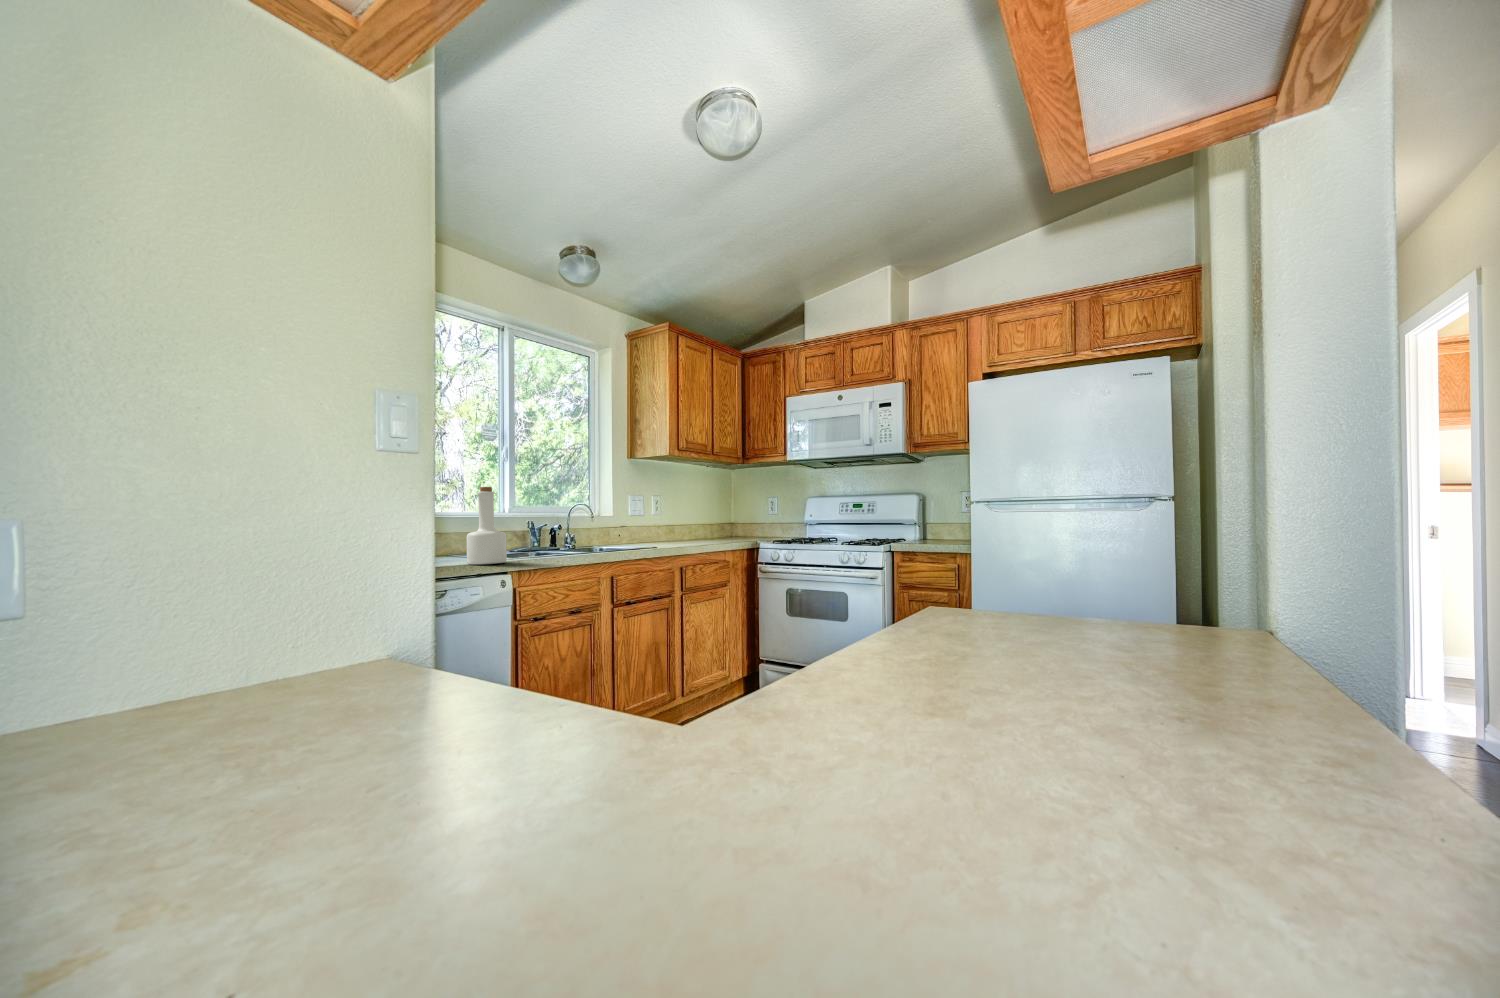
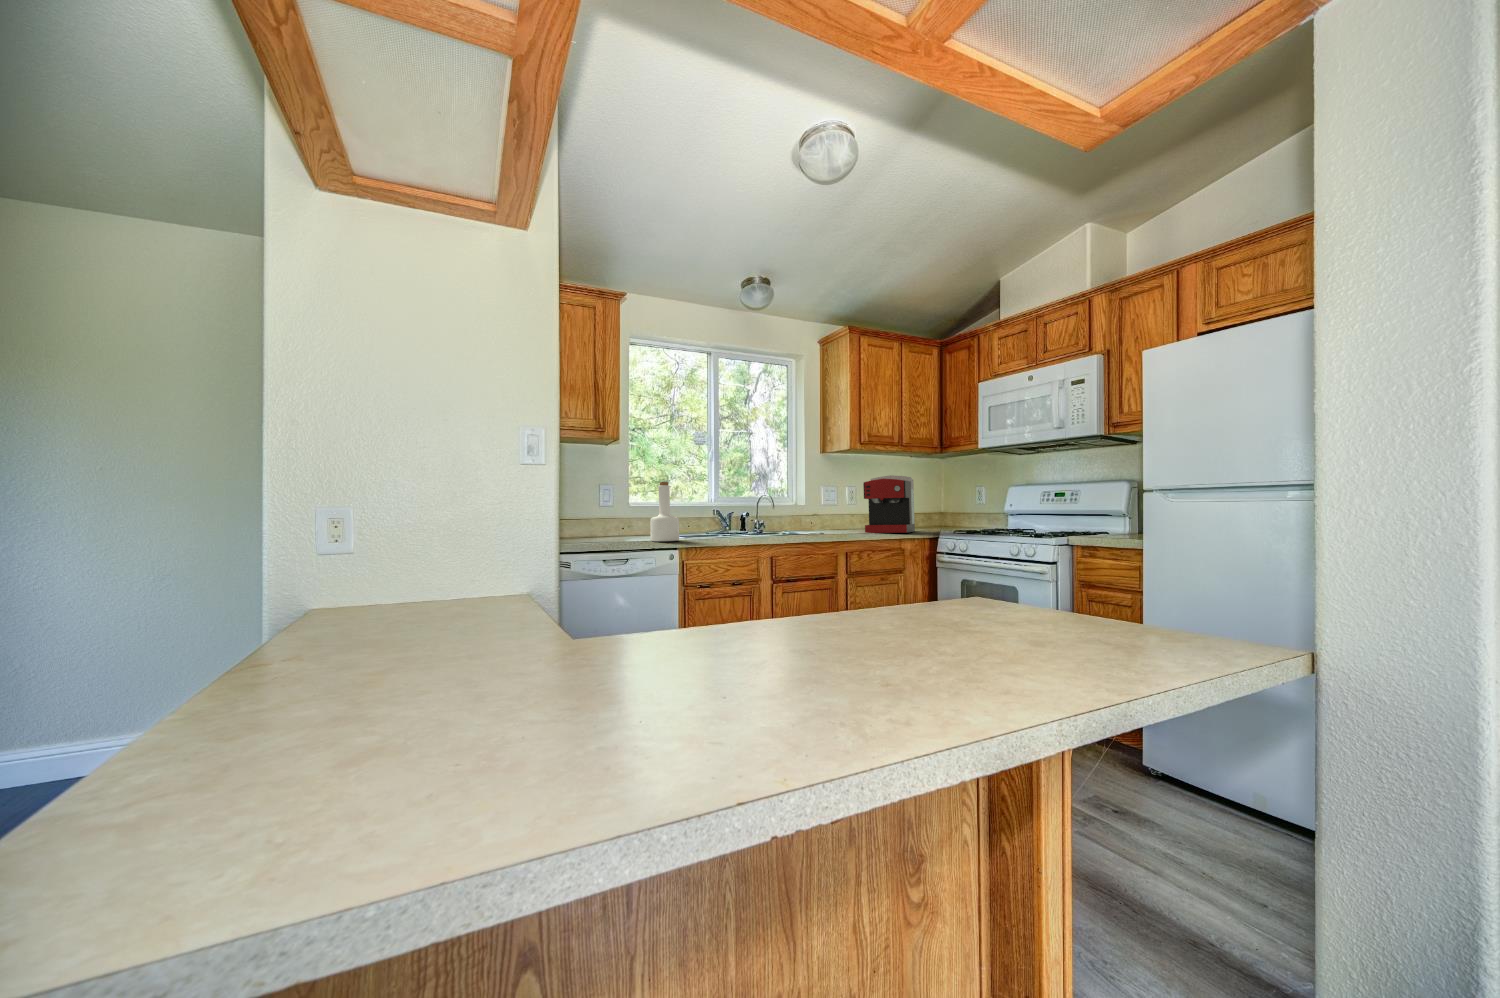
coffee maker: none [681,485,726,545] -> present [863,475,915,533]

